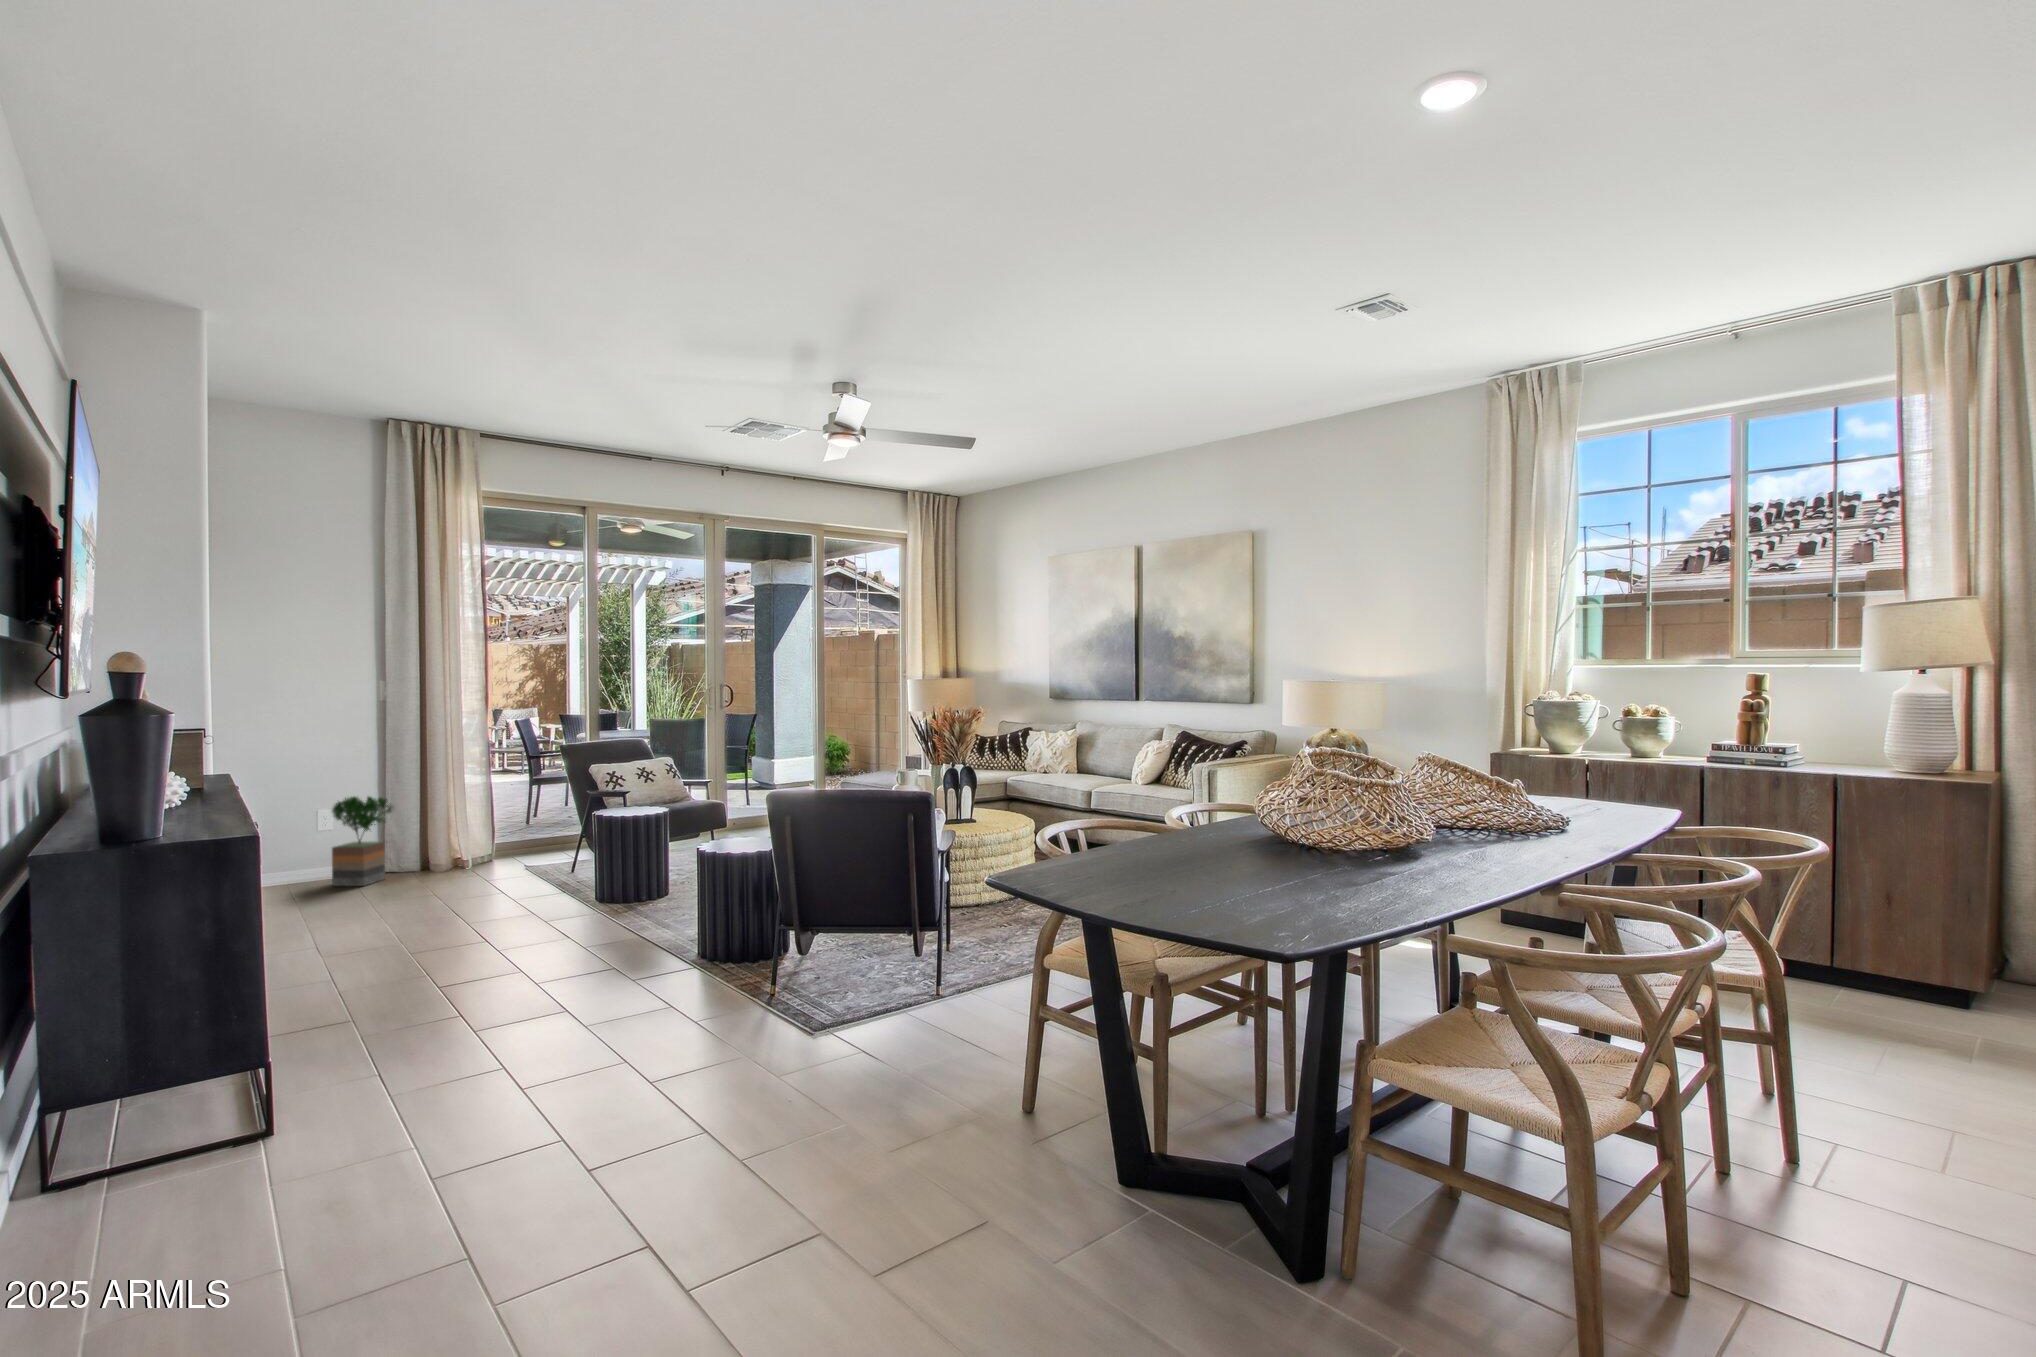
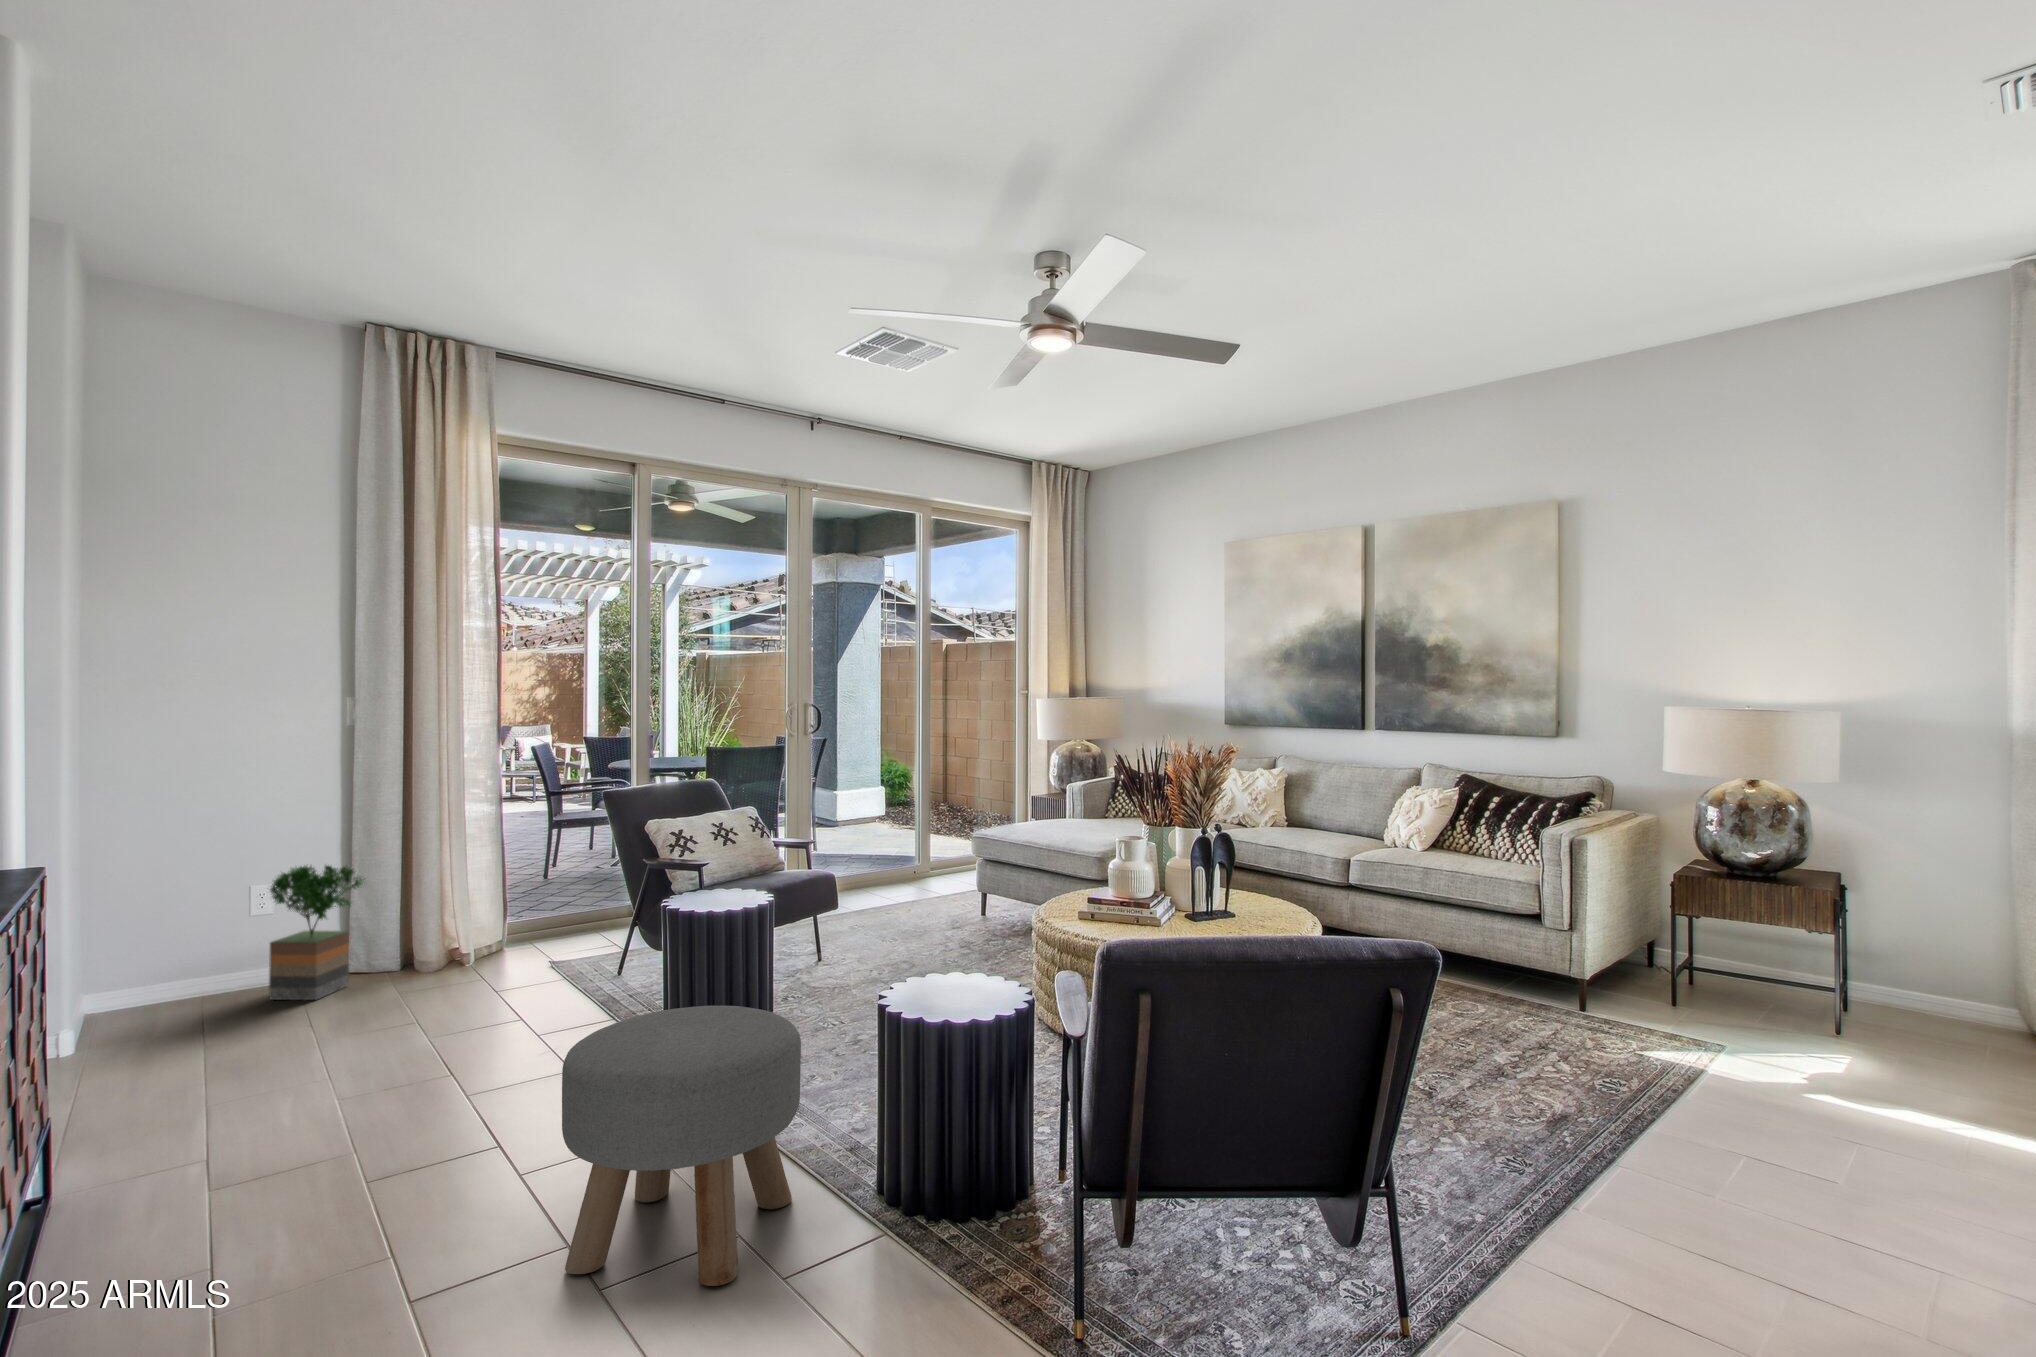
ottoman: none [517,855,652,988] -> present [562,1006,801,1286]

